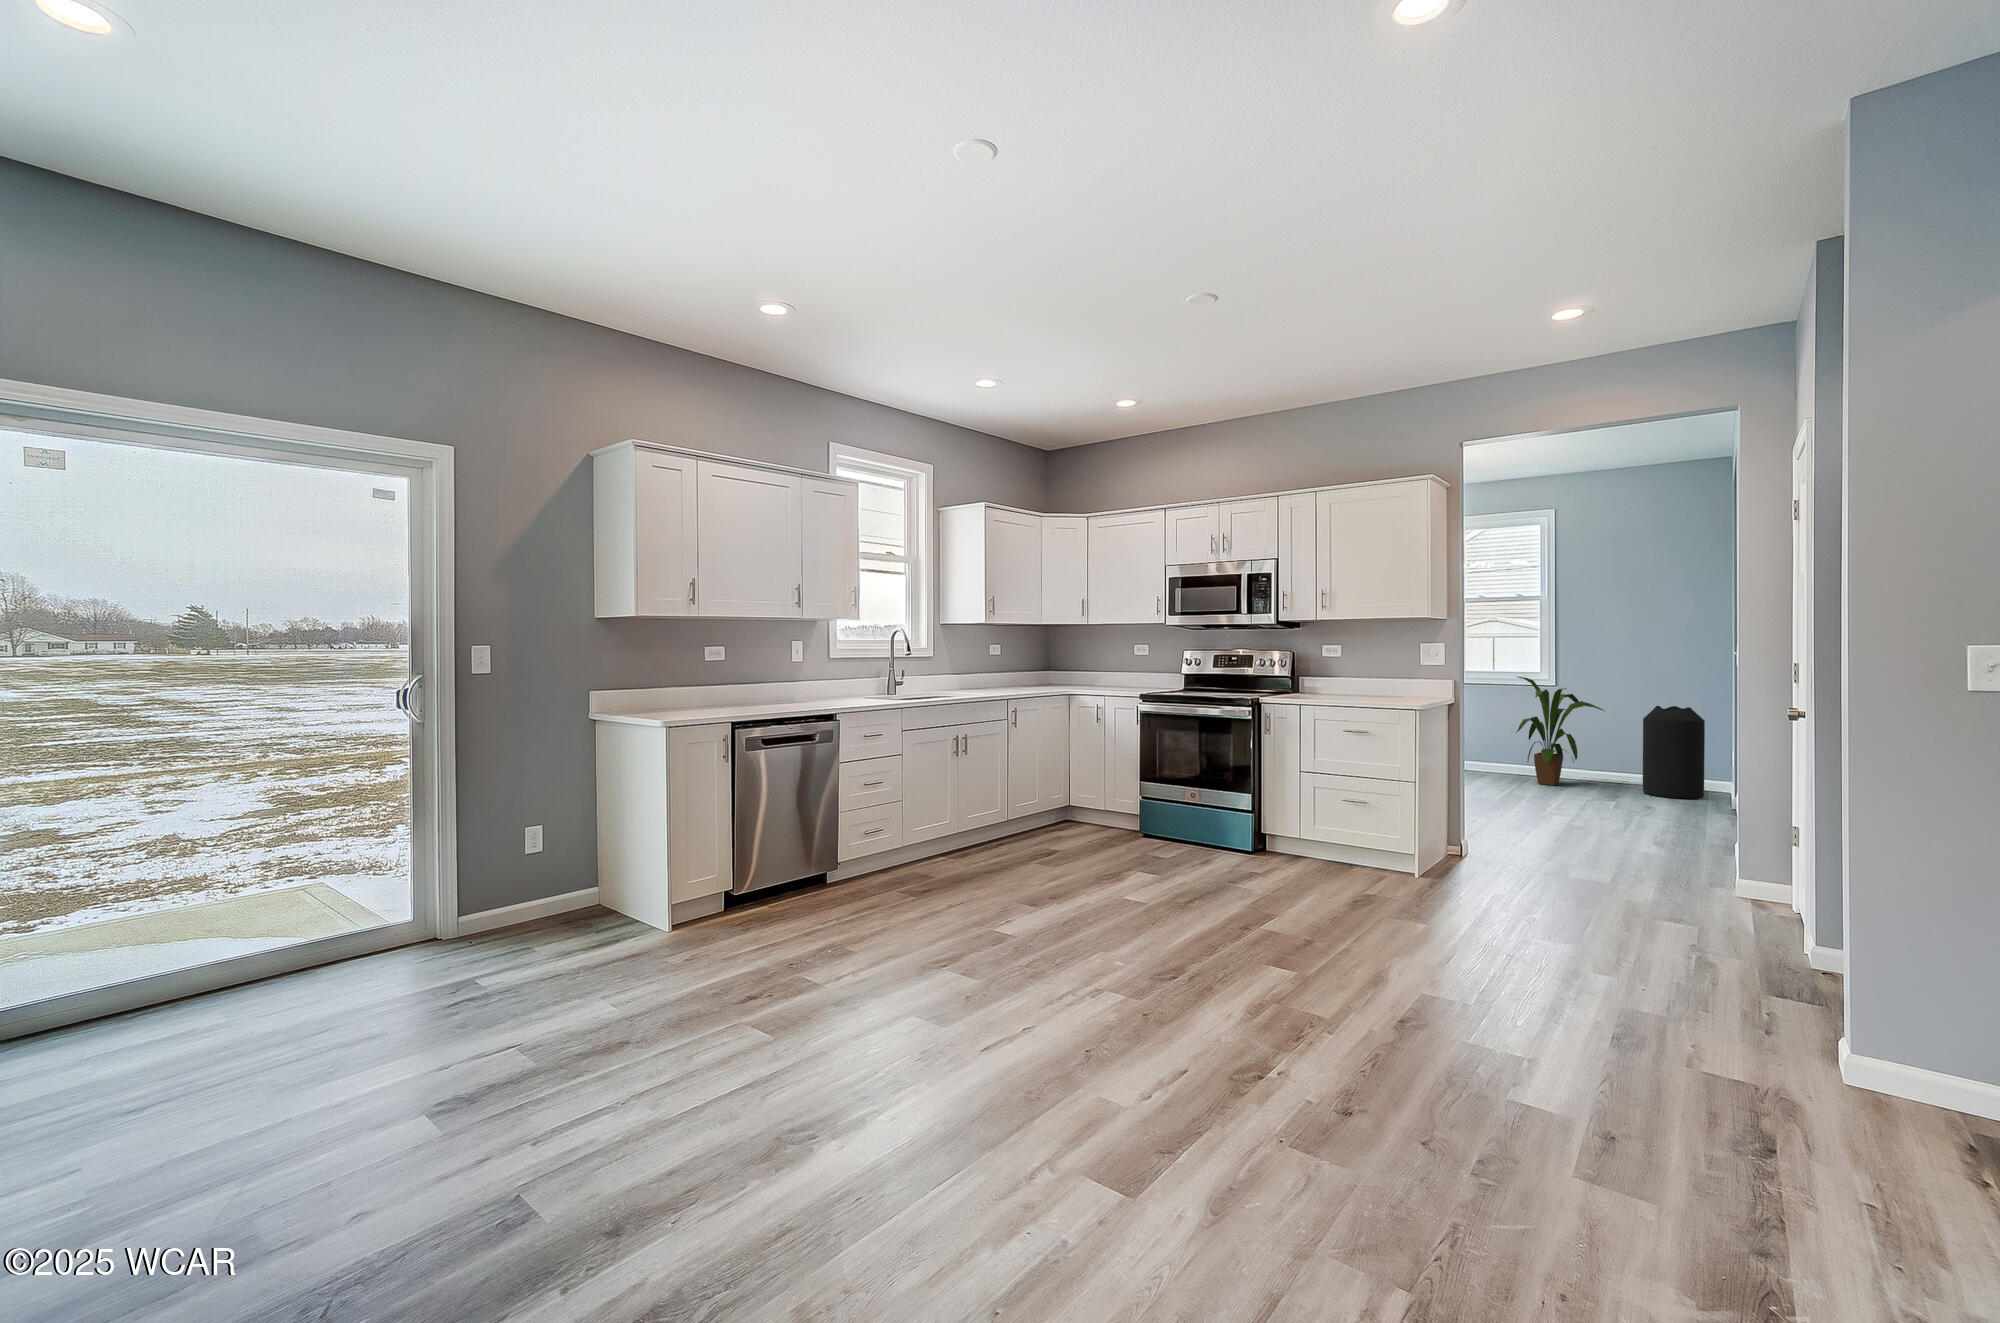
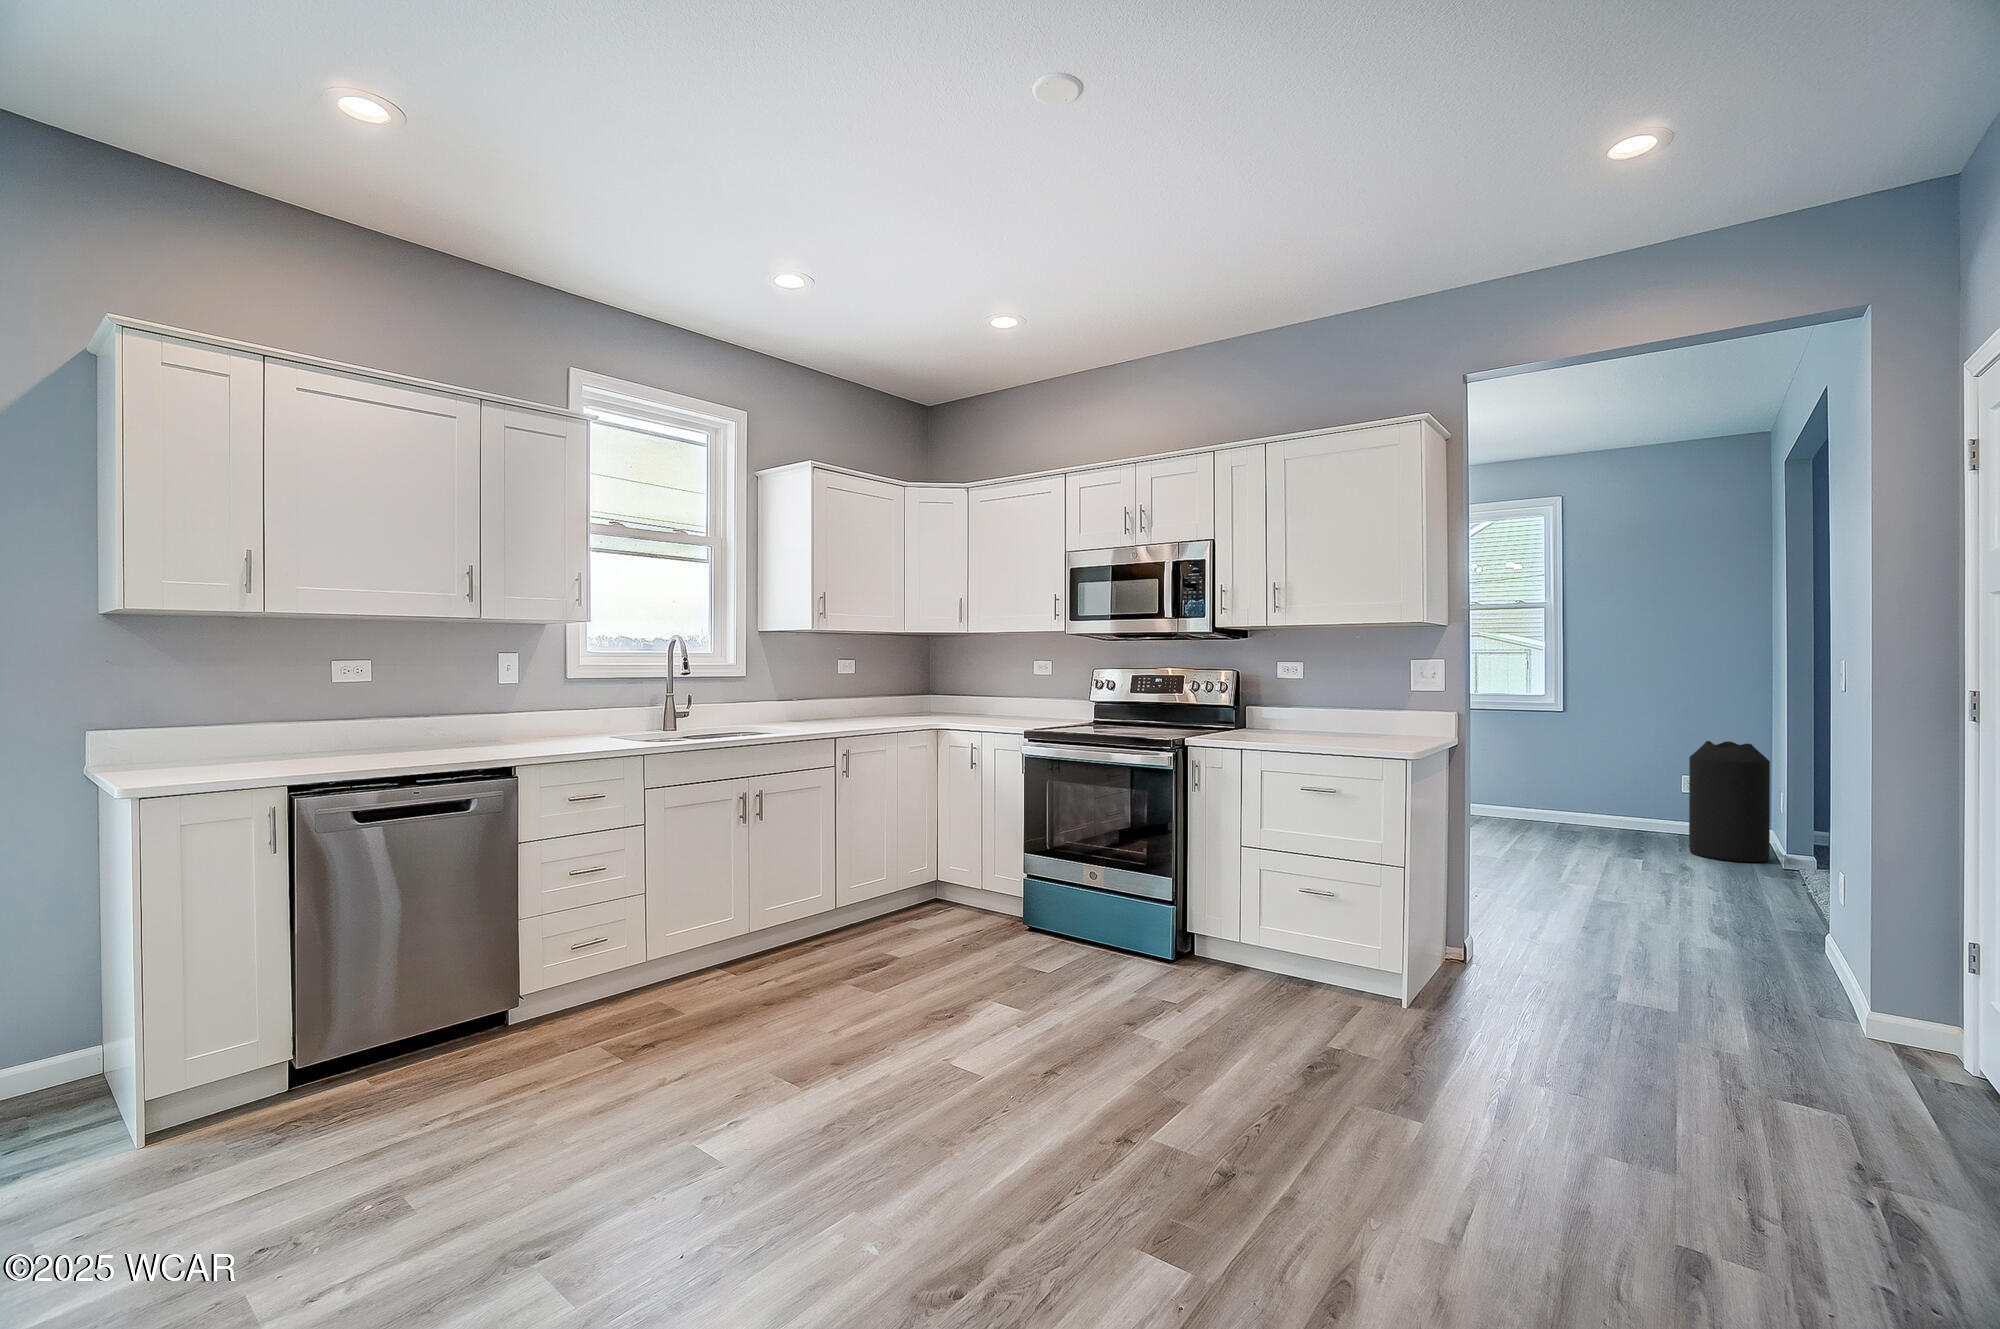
house plant: present [1517,677,1604,786] -> none [1526,702,1641,841]

